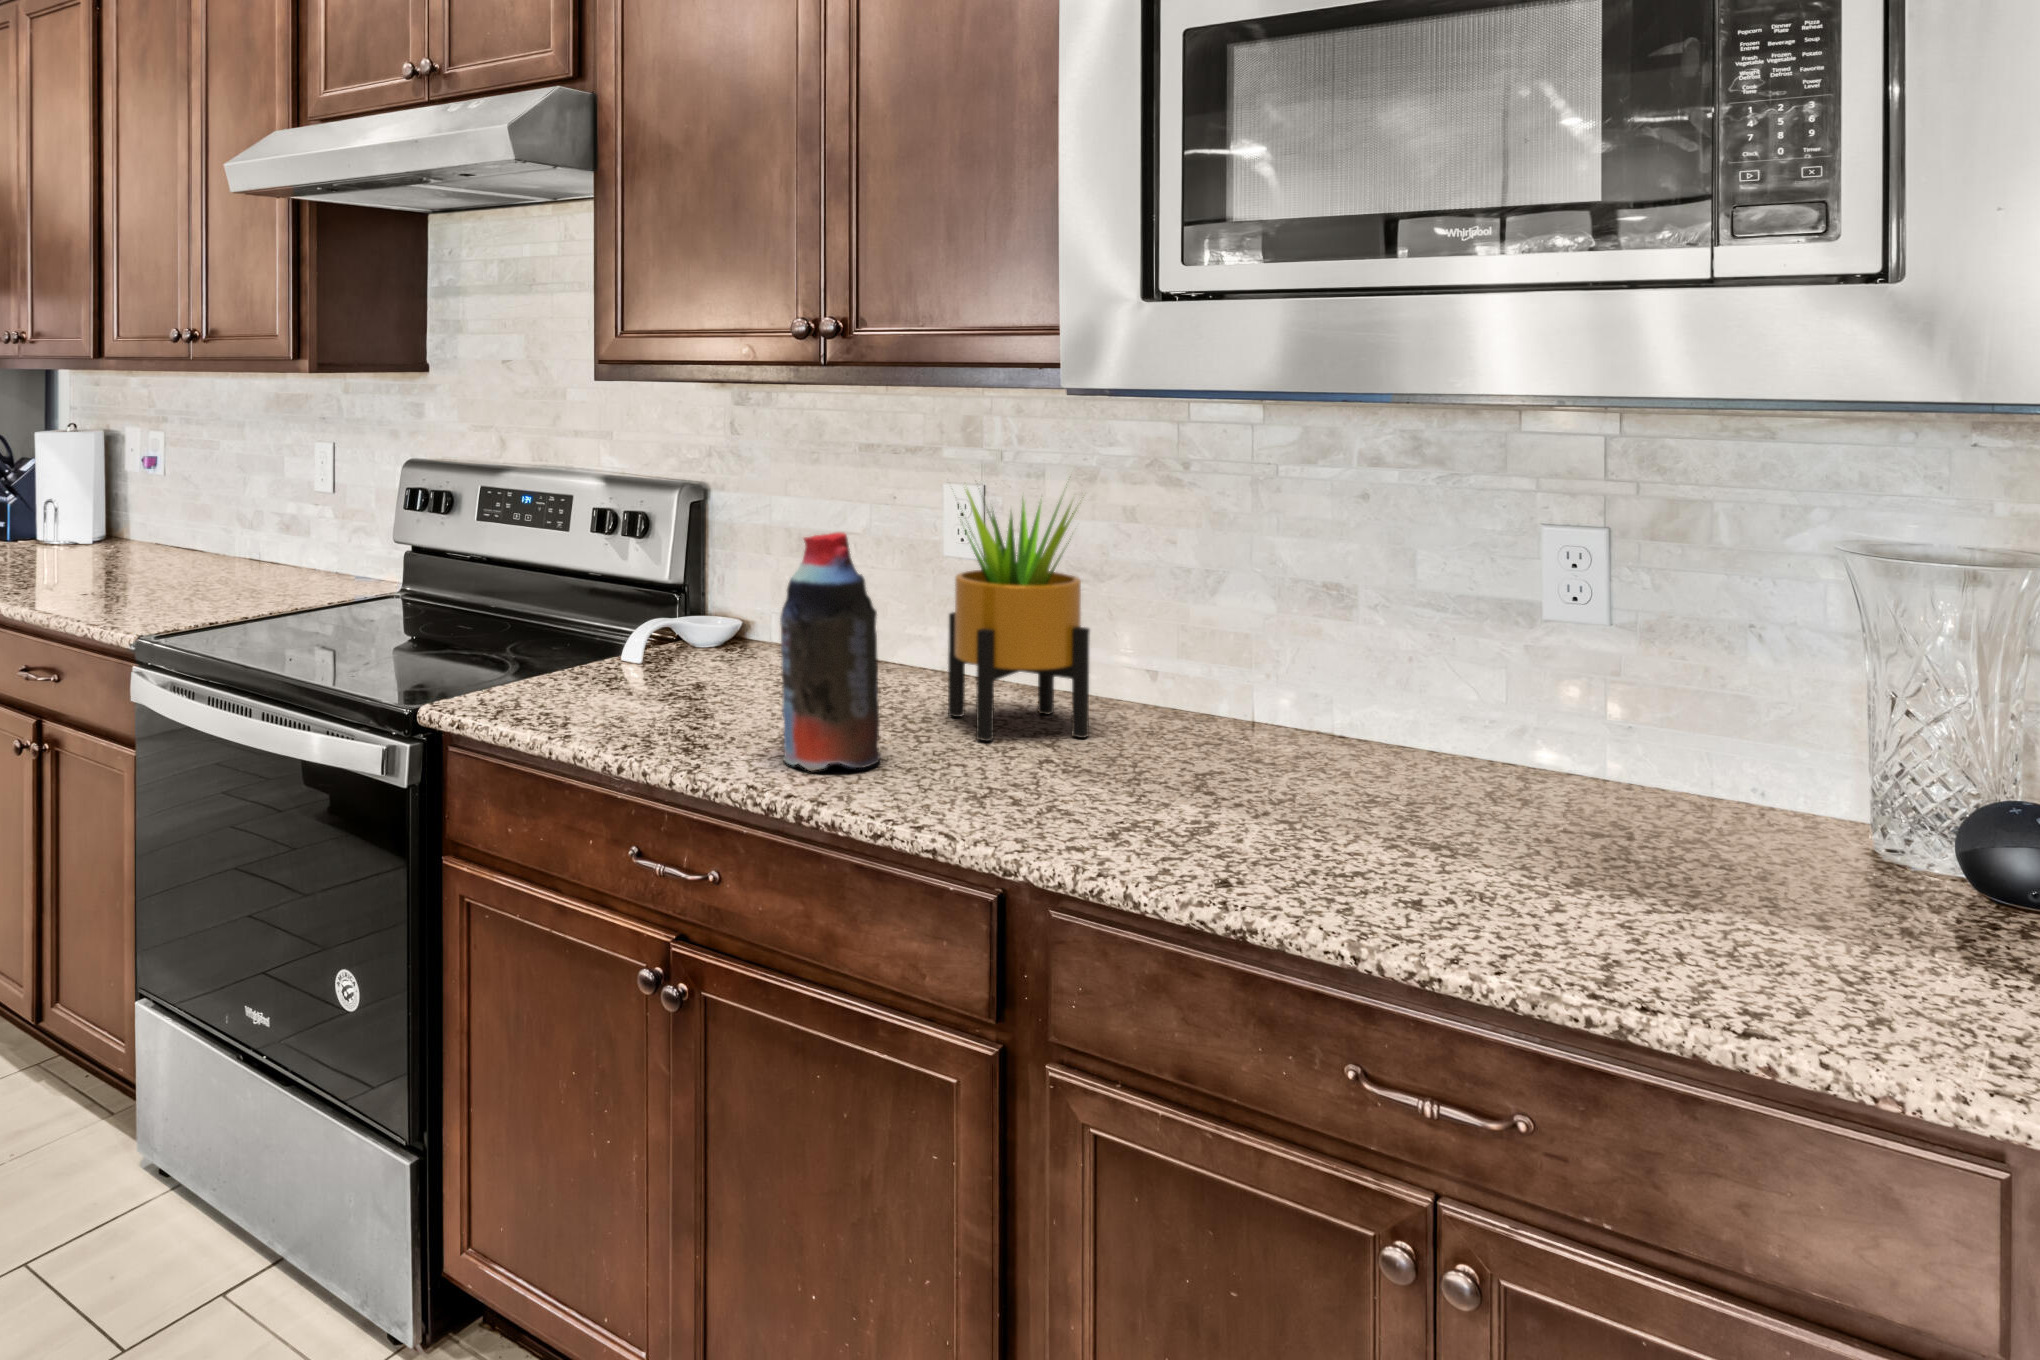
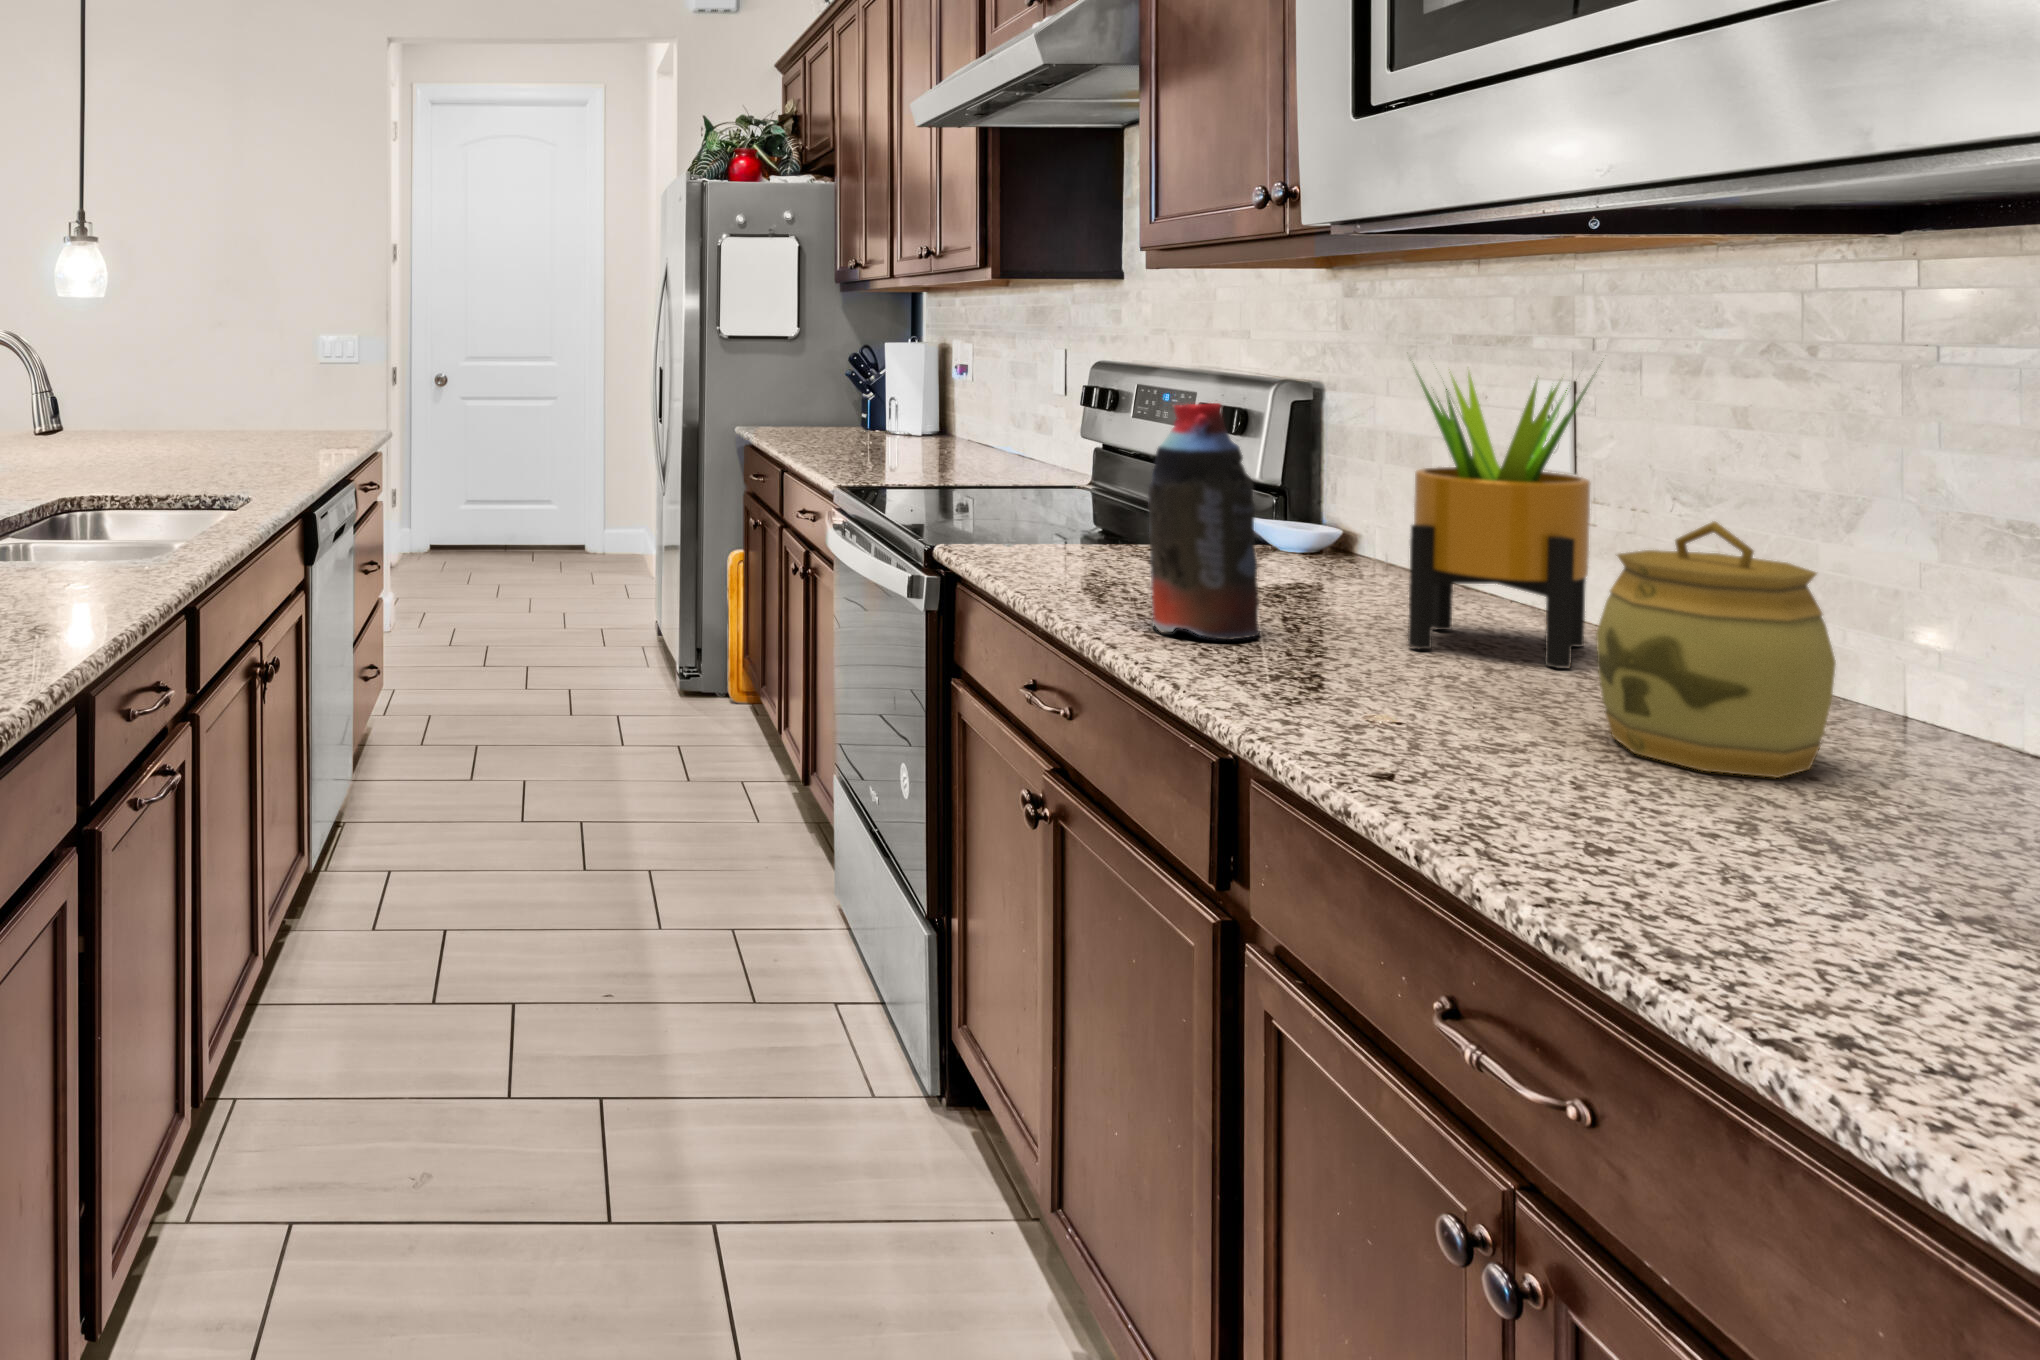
jar: none [1216,614,1359,812] -> present [1596,521,1836,778]

